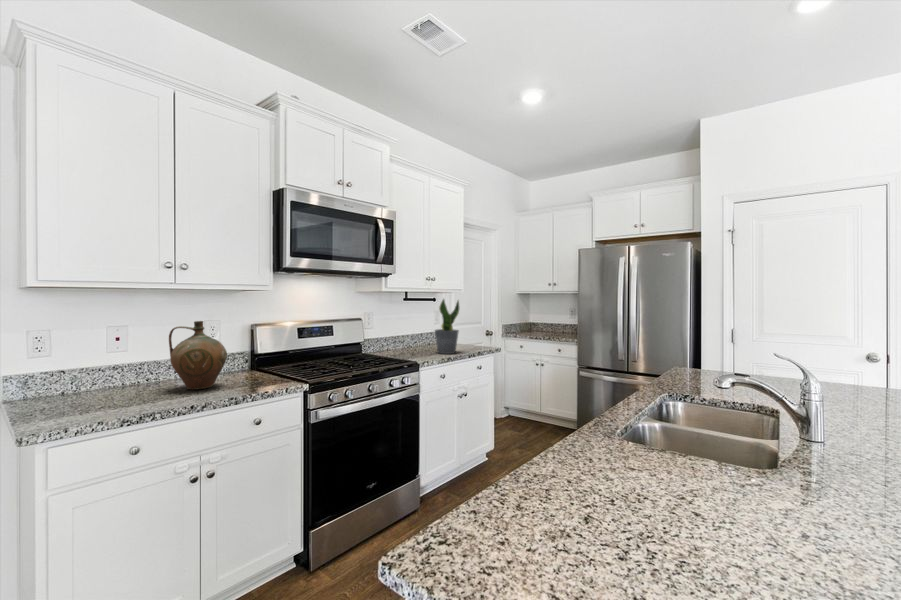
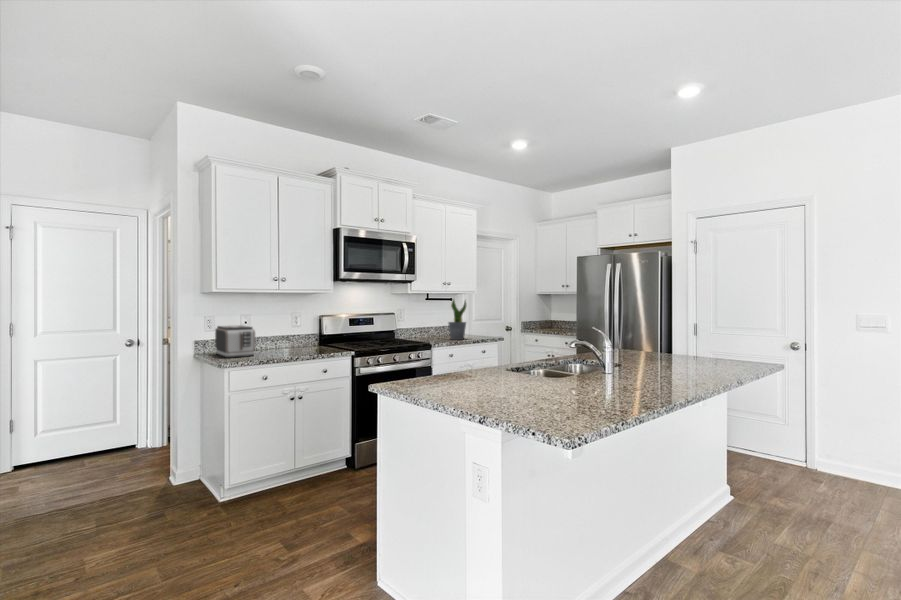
ceramic jug: present [169,321,227,390] -> none [276,312,307,352]
toaster: none [44,345,122,413] -> present [215,325,255,358]

